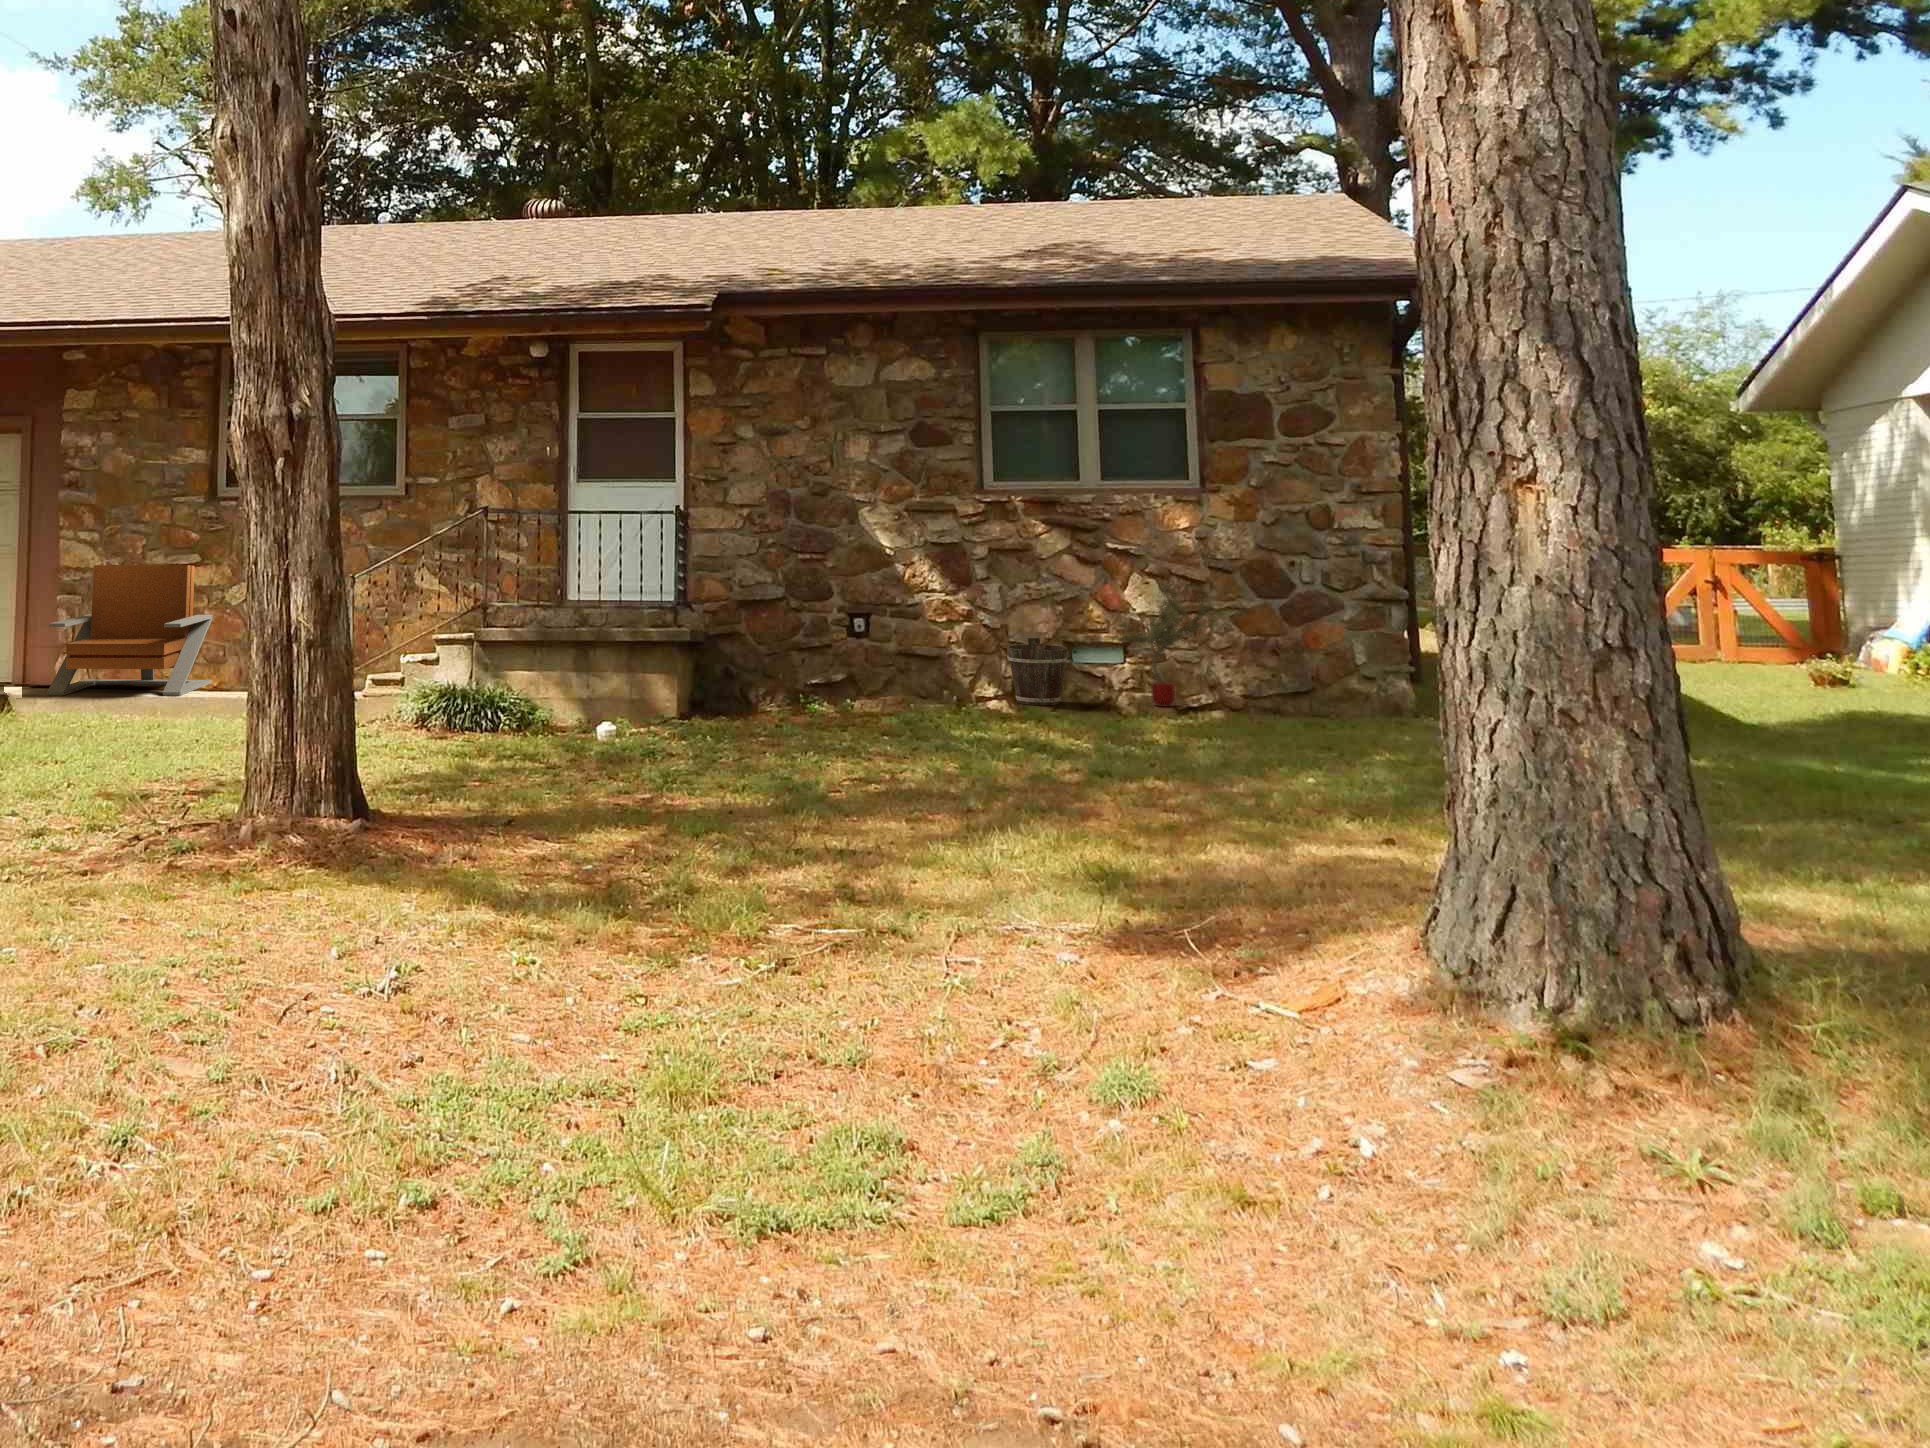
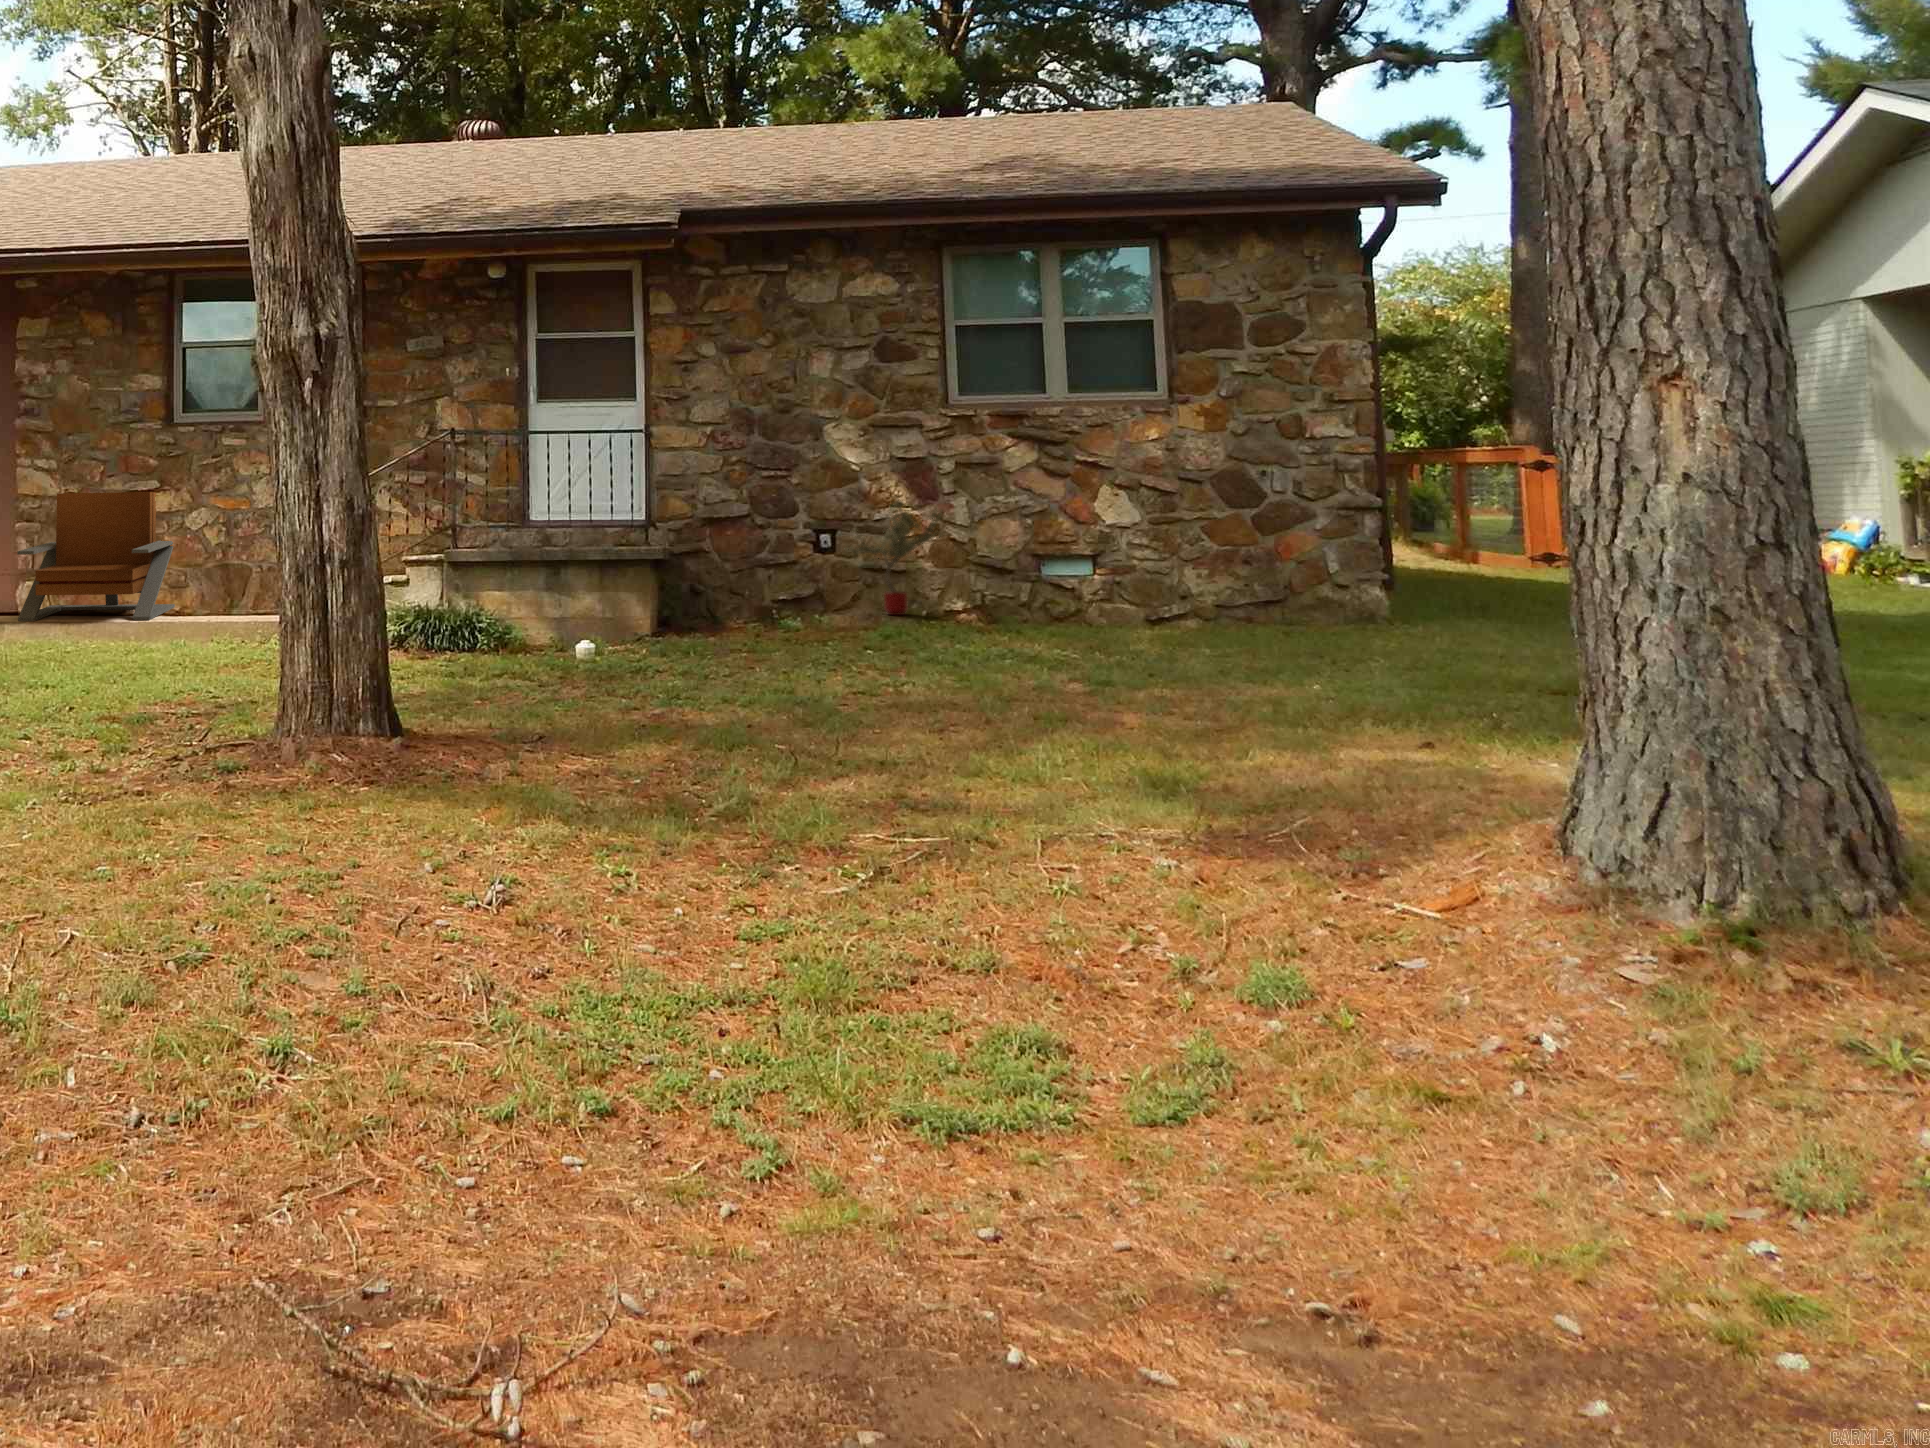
potted tree: present [1111,582,1212,707] -> present [844,500,942,615]
bucket: present [1007,638,1067,705] -> none [972,550,1033,616]

